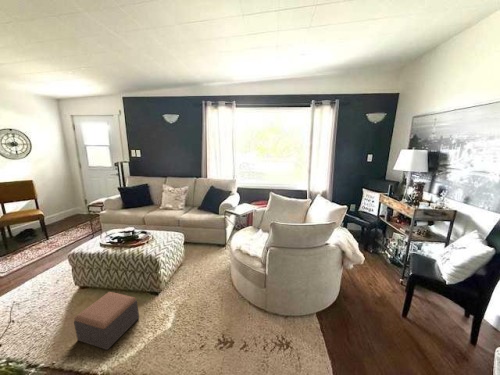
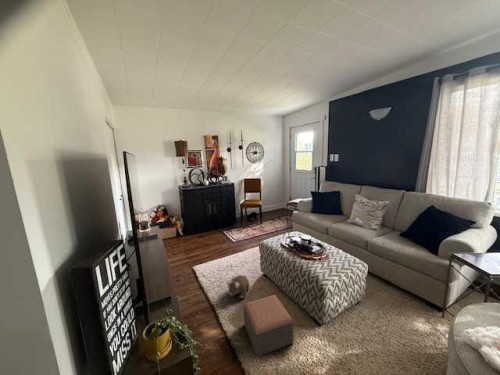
plush toy: none [31,299,67,329] -> present [227,275,250,298]

